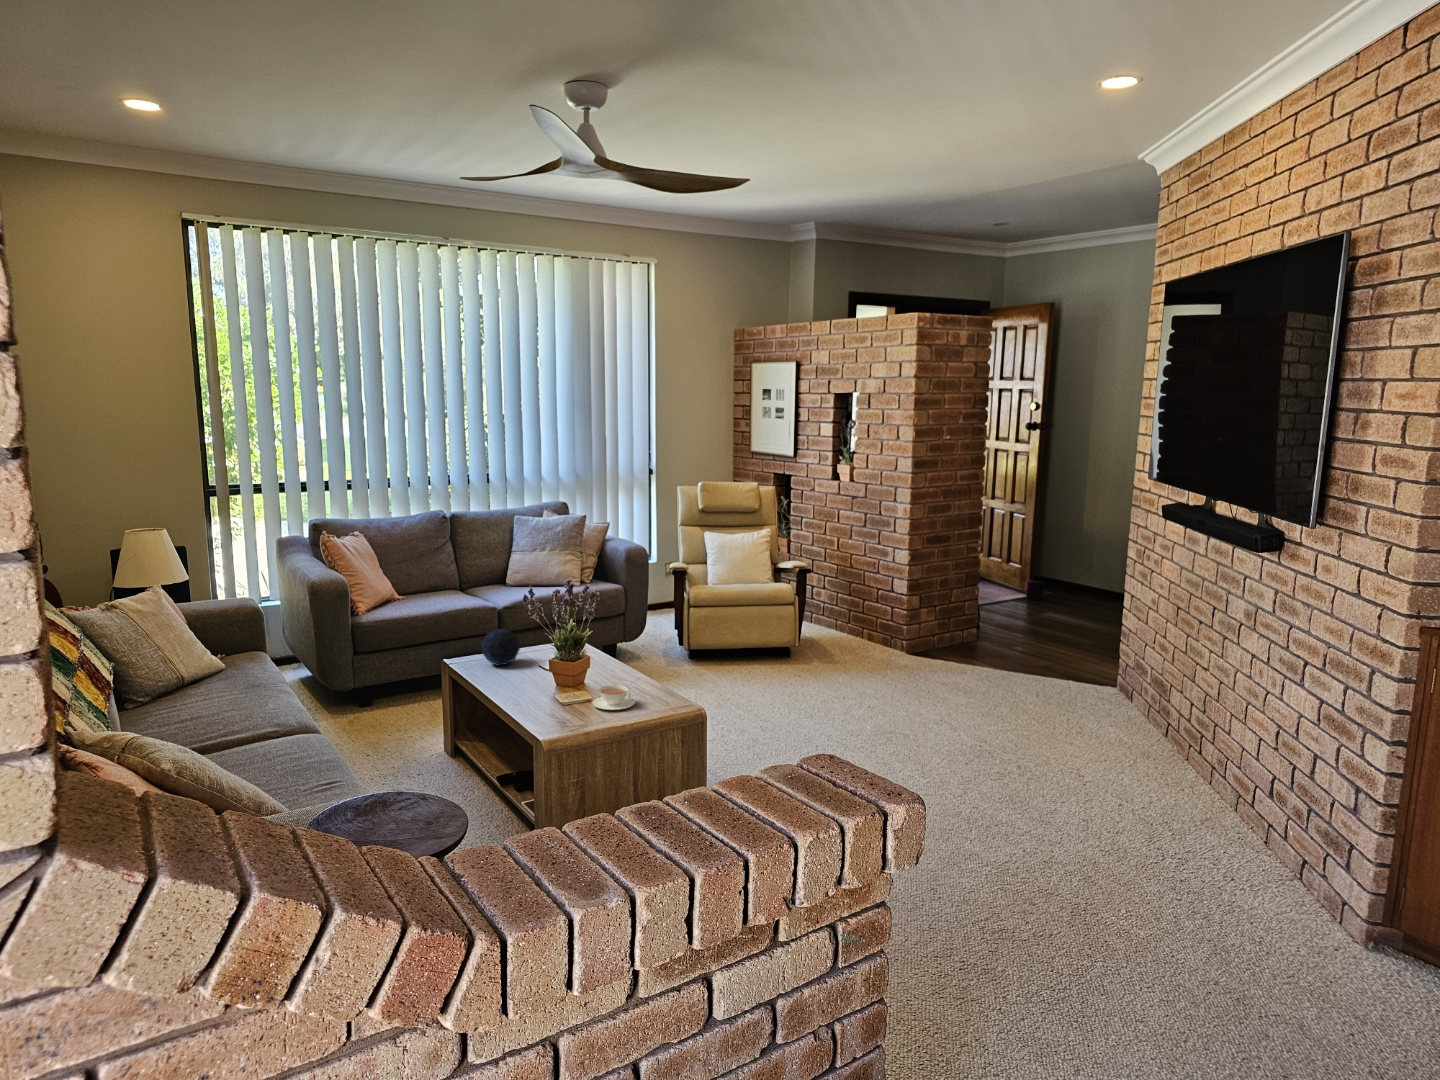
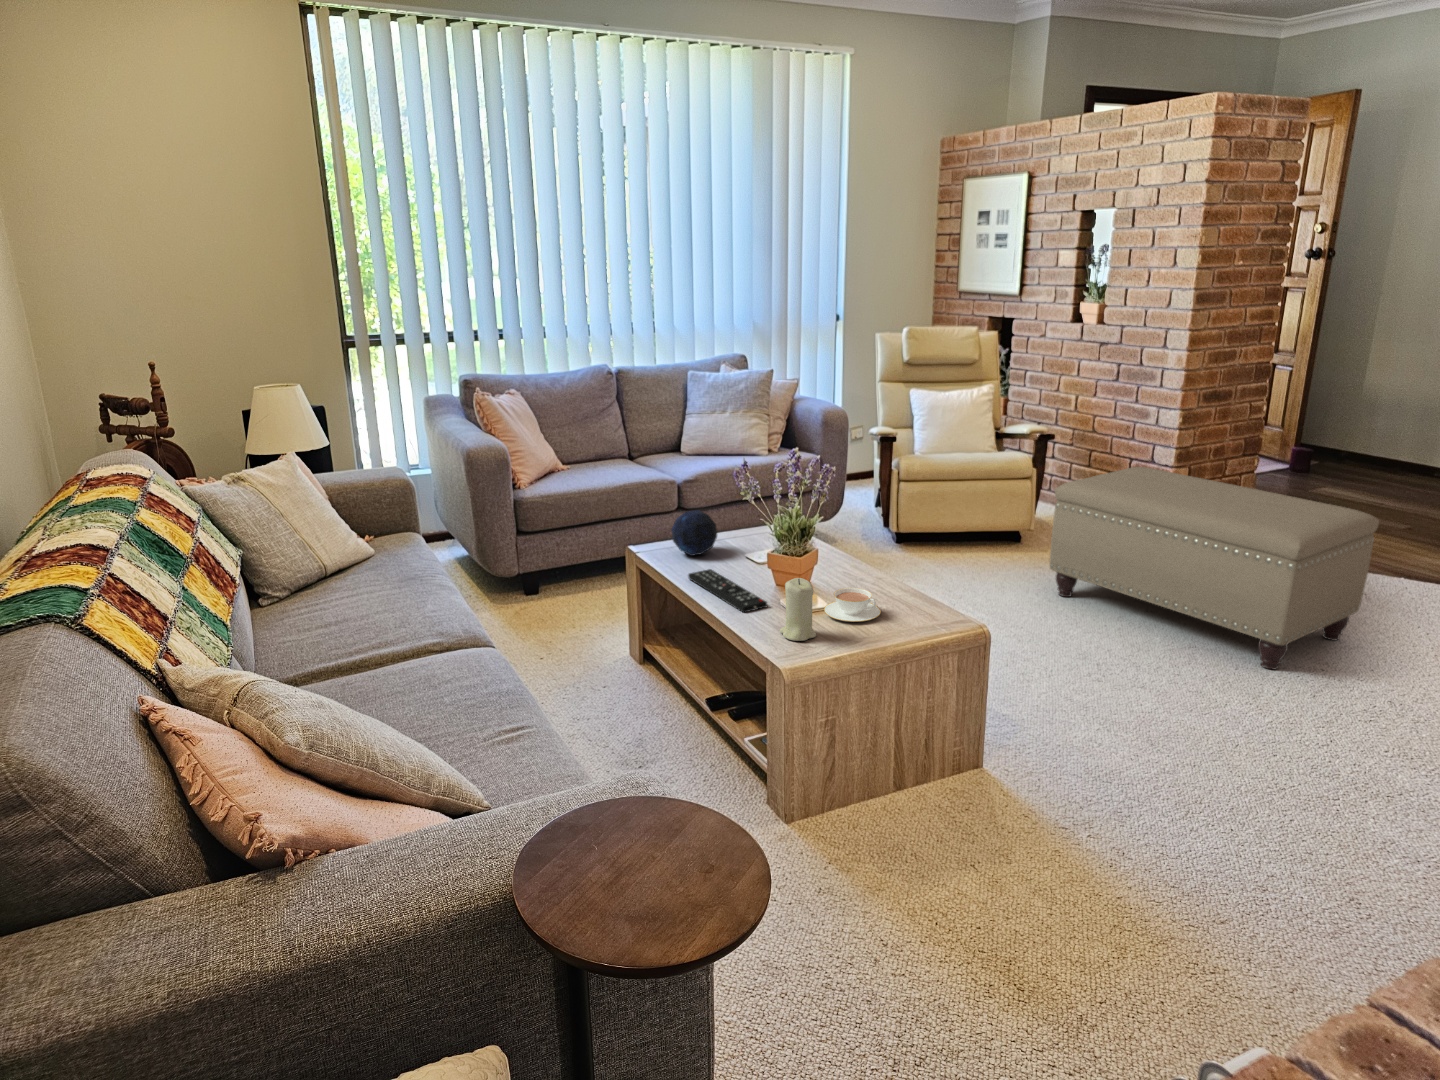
ottoman: none [800,594,1024,747] -> present [1050,467,1379,669]
remote control: none [491,675,549,706] -> present [688,569,767,612]
candle: none [553,676,581,724] -> present [780,578,816,641]

